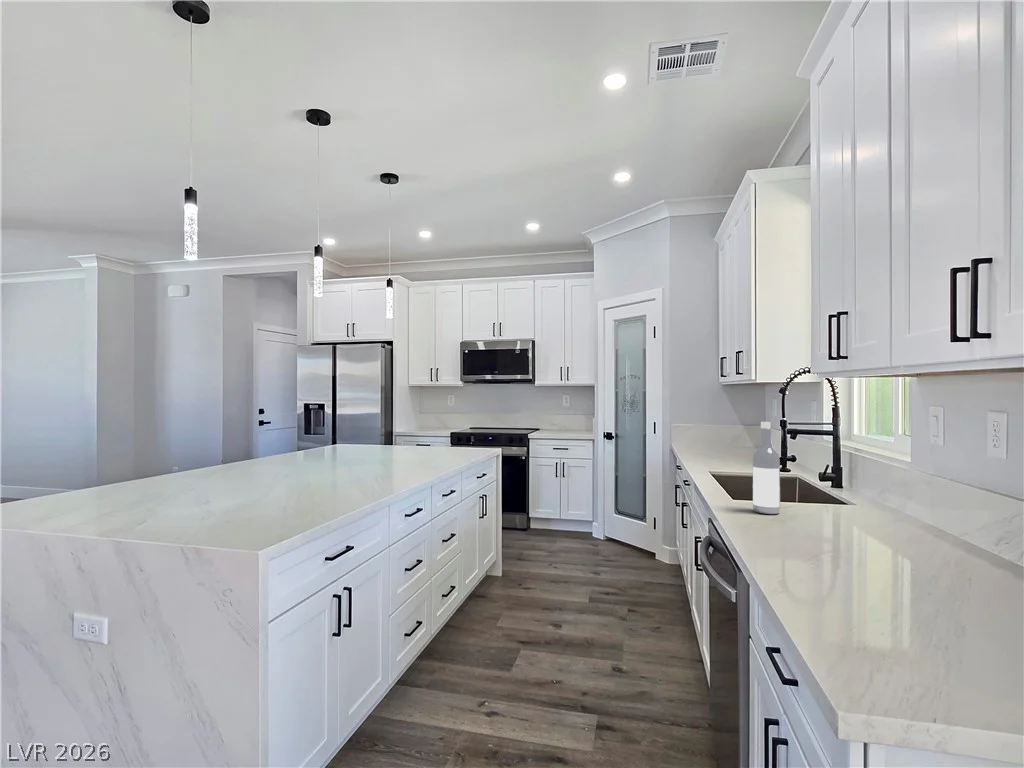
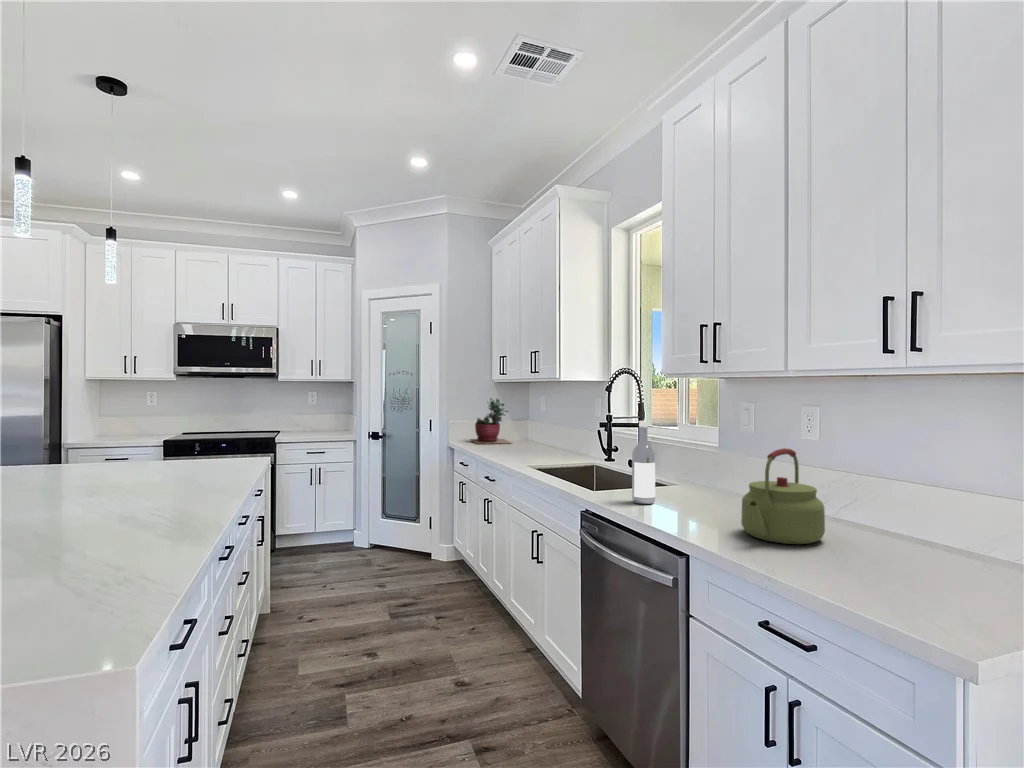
succulent plant: none [694,402,737,449] -> present [471,398,510,444]
kettle: none [804,456,933,575] -> present [741,448,825,544]

